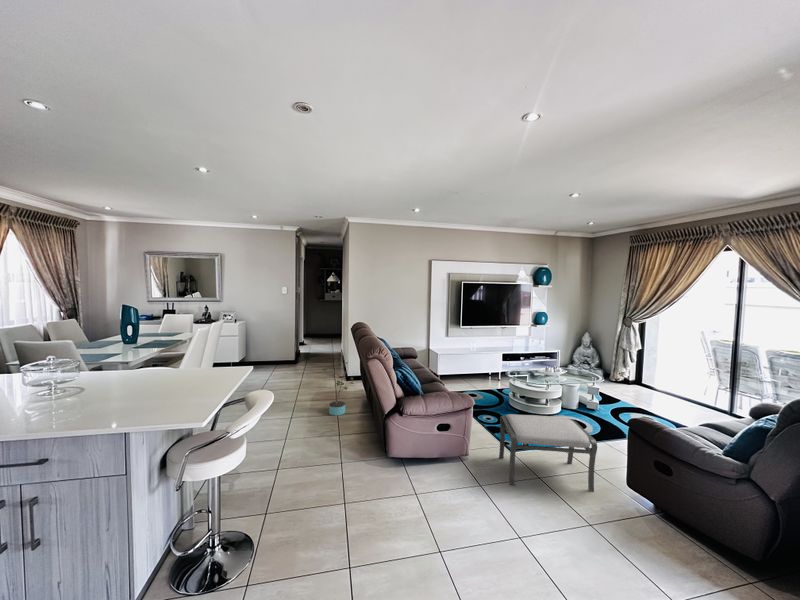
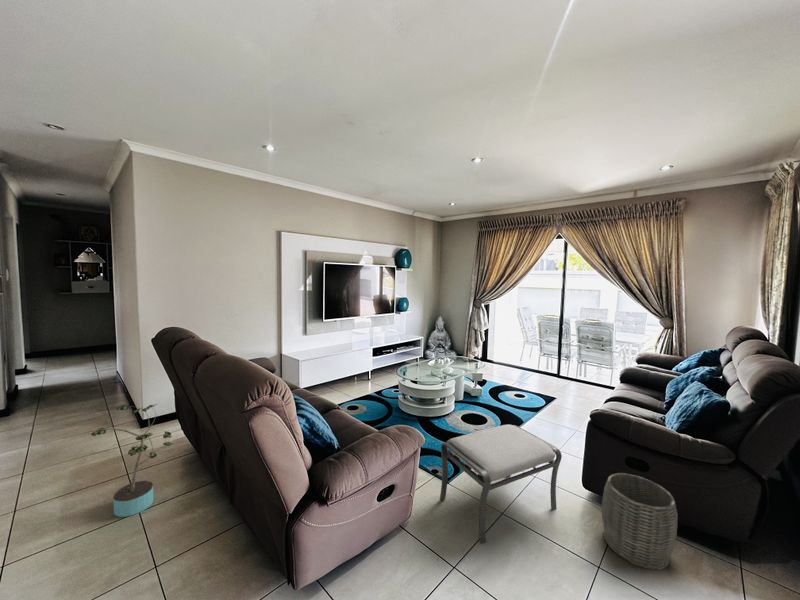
woven basket: none [617,469,683,552] -> present [602,473,677,570]

